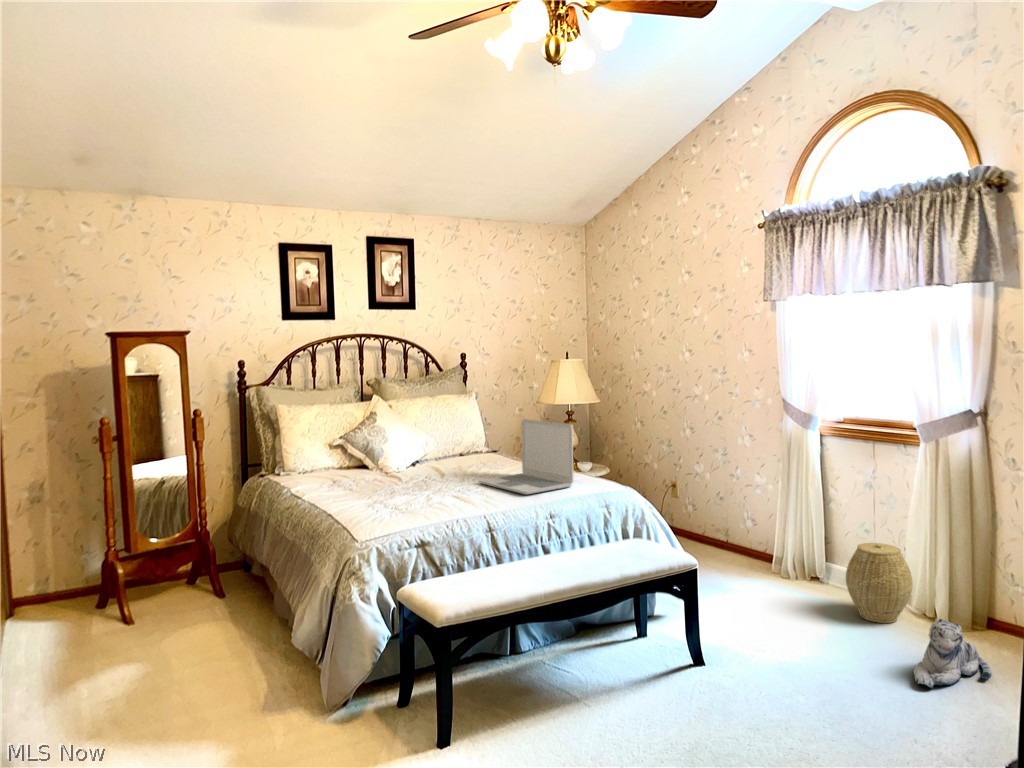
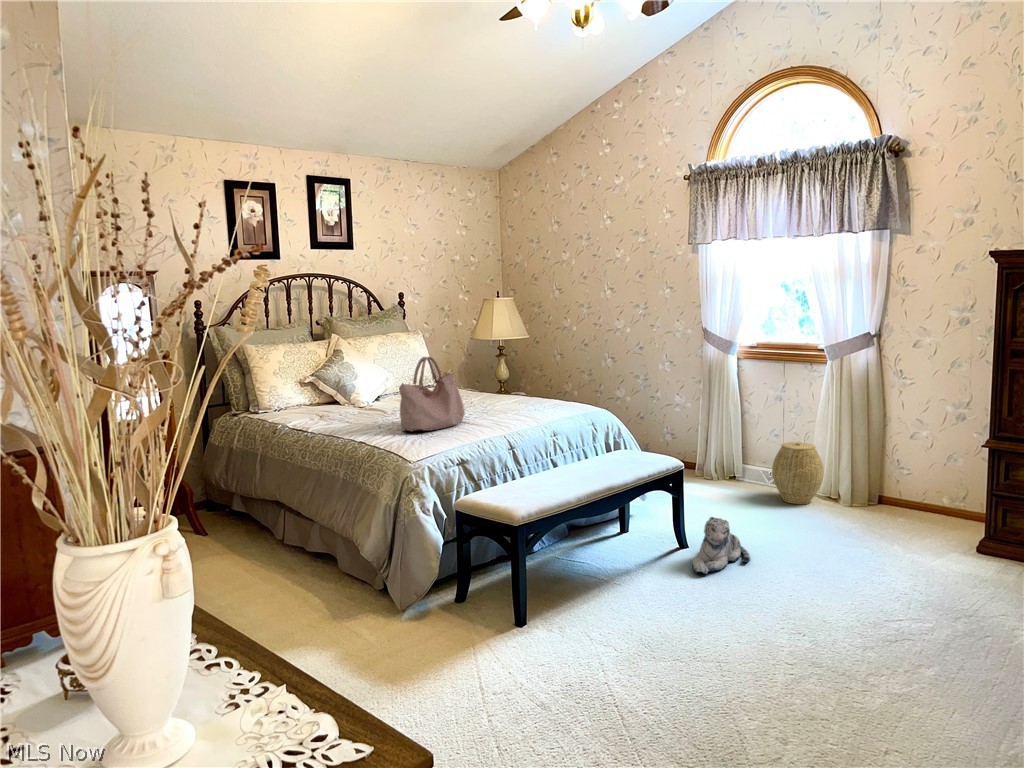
laptop: present [479,419,574,494] -> none [470,350,559,416]
handbag: none [379,426,457,506] -> present [399,357,465,431]
plush toy: present [914,619,991,688] -> present [692,517,750,574]

